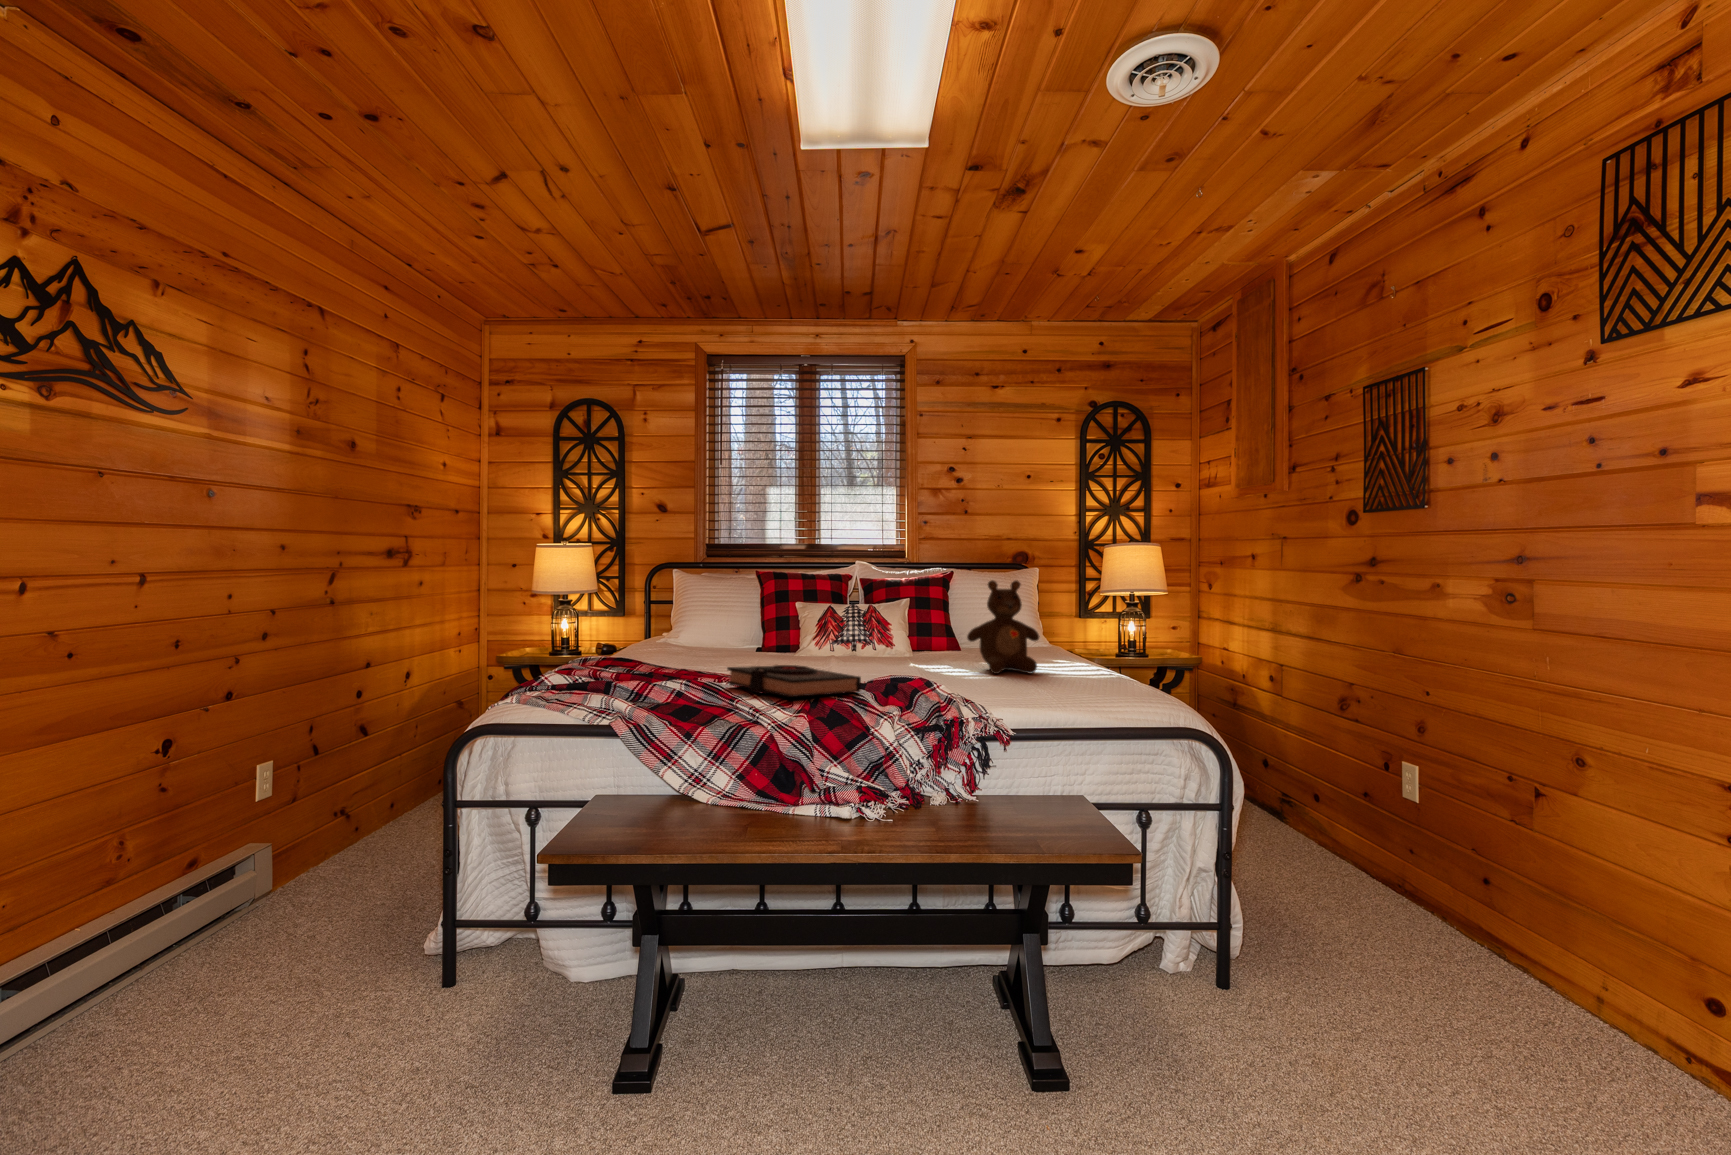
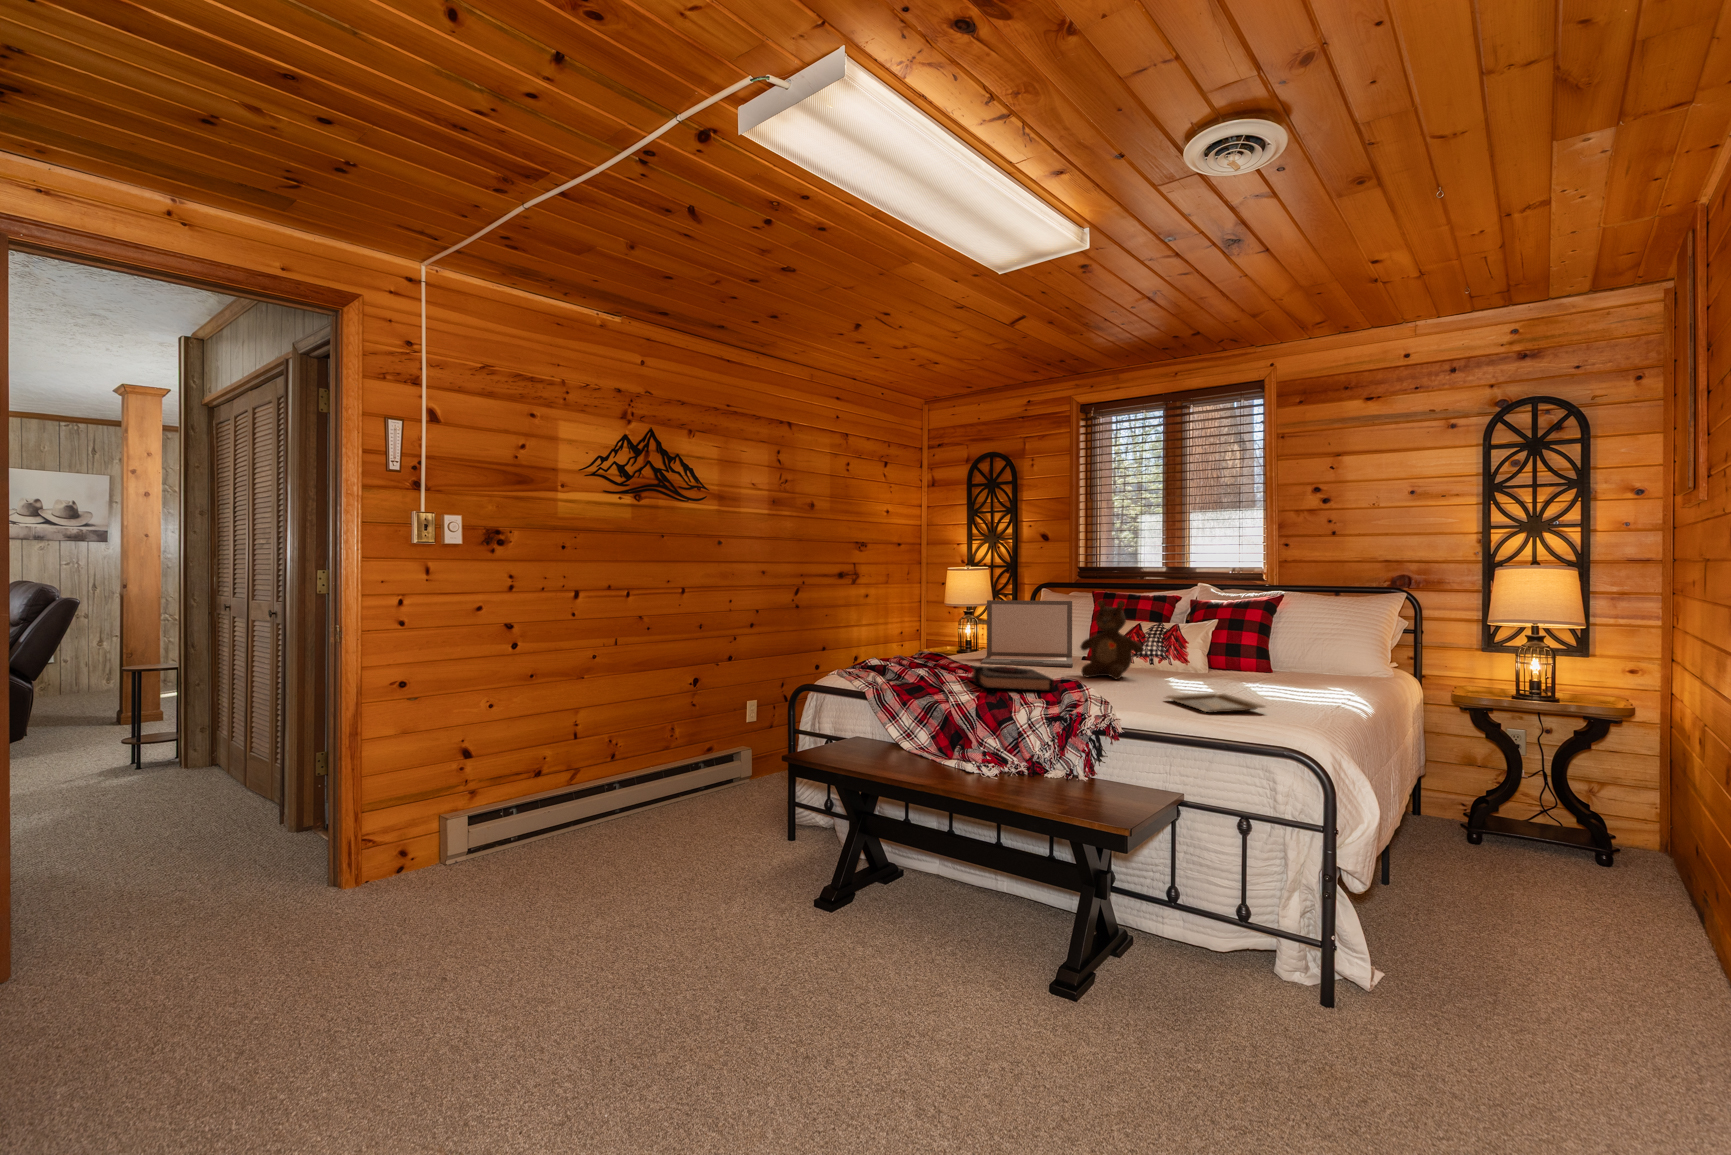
teddy bear: present [967,580,1040,674] -> present [1081,600,1143,679]
laptop: none [653,581,778,663] -> present [981,600,1073,667]
tray: none [986,676,1107,701] -> present [1166,693,1265,713]

